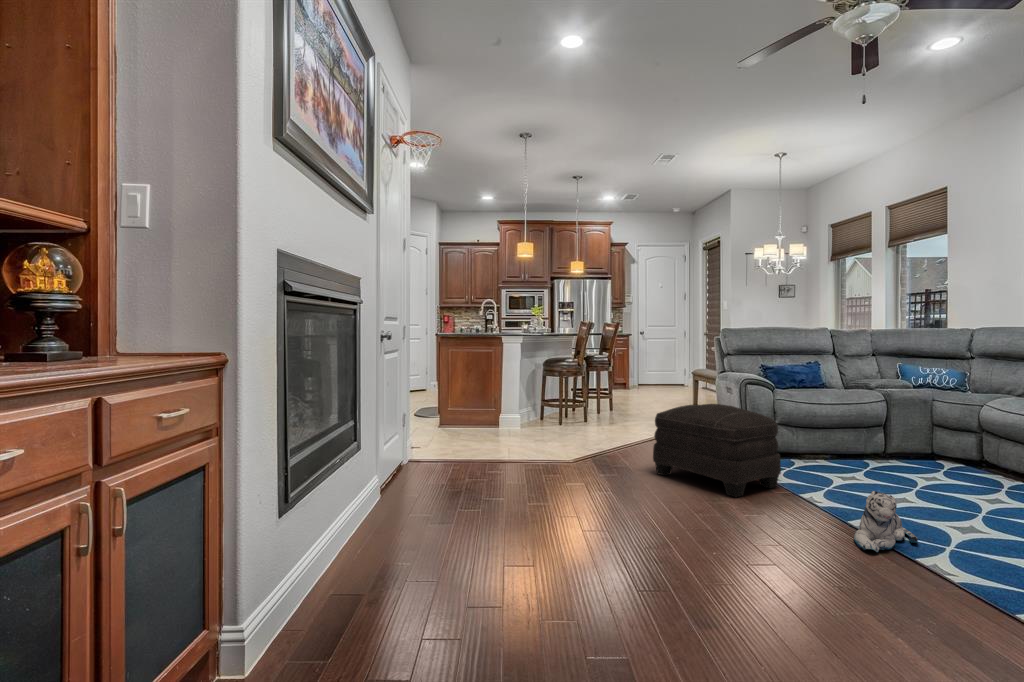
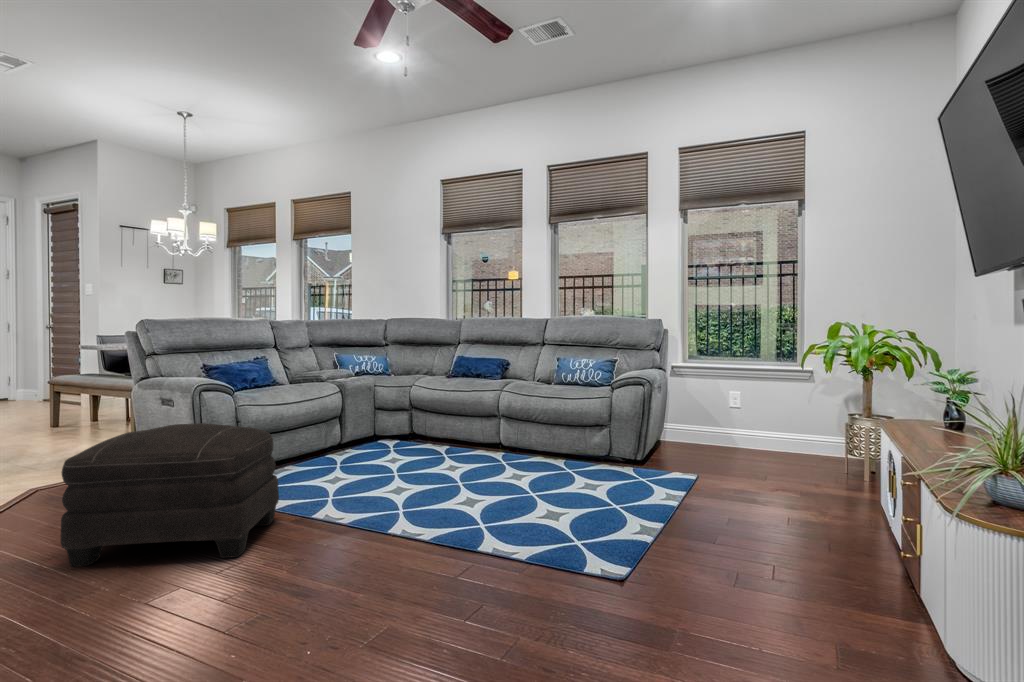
plush toy: present [854,491,918,552] -> none [404,490,460,564]

